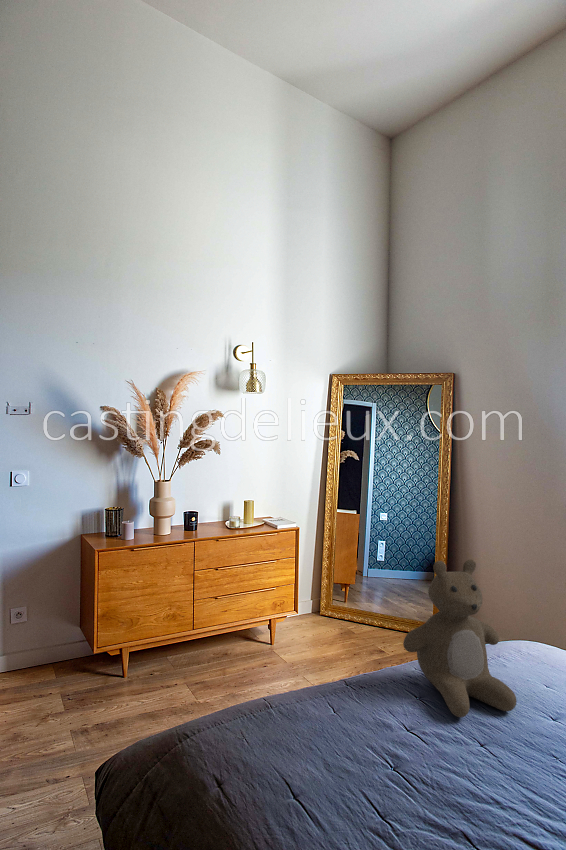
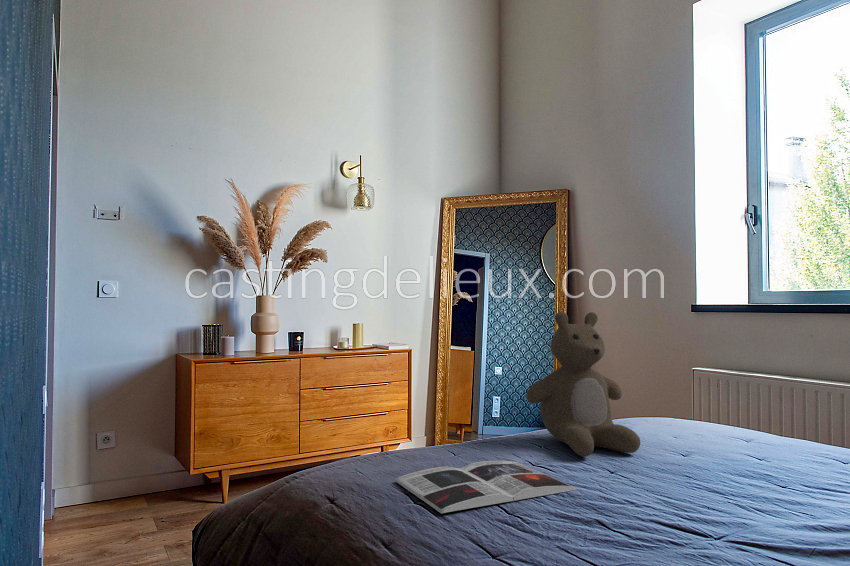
magazine: none [271,722,450,818] -> present [395,461,577,513]

